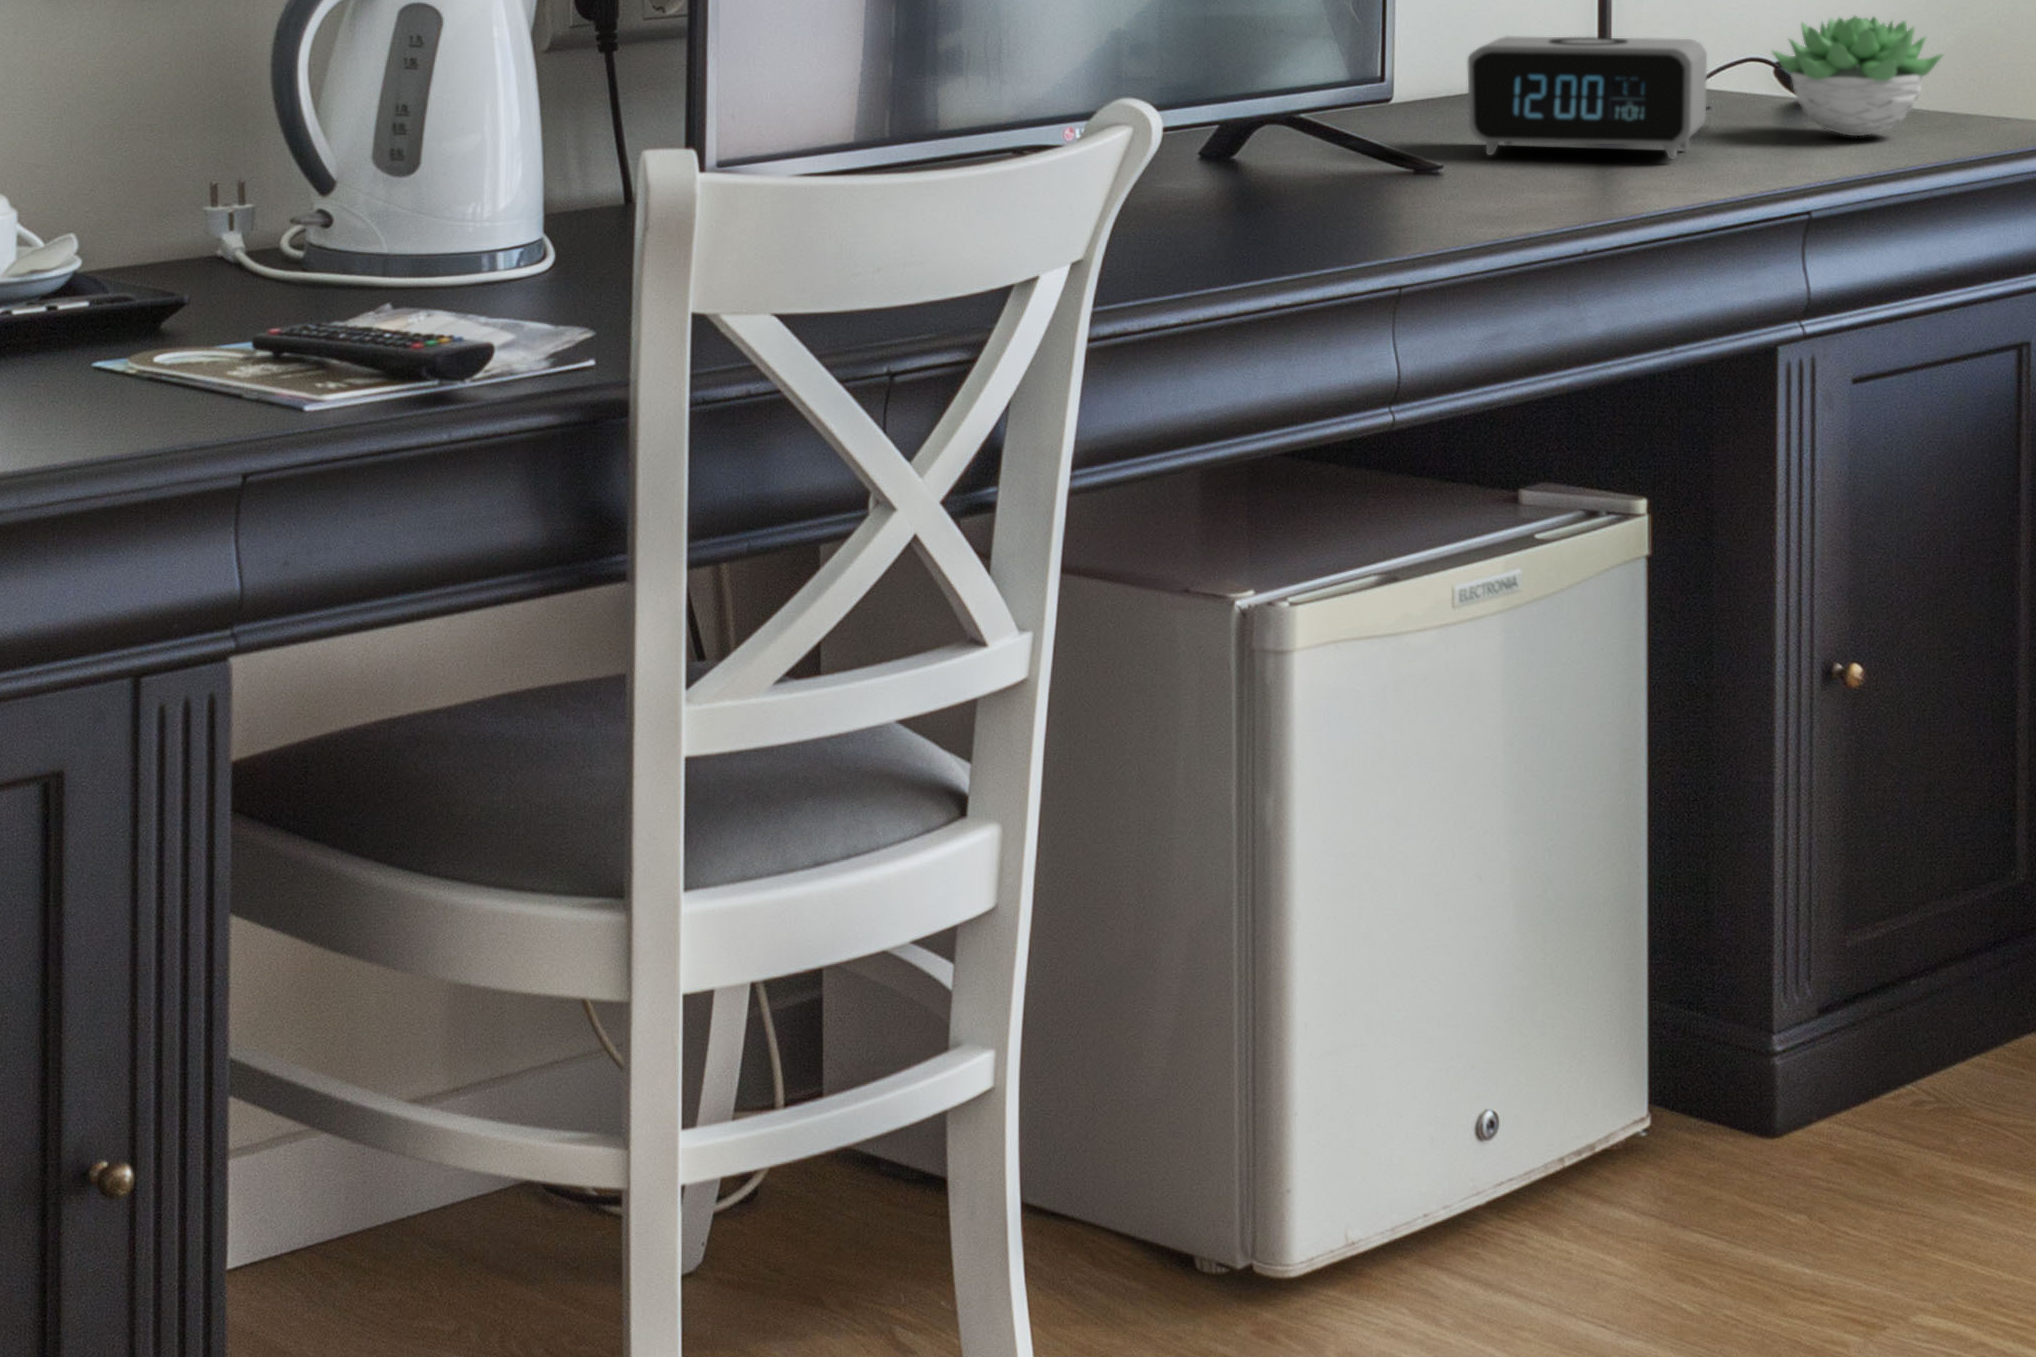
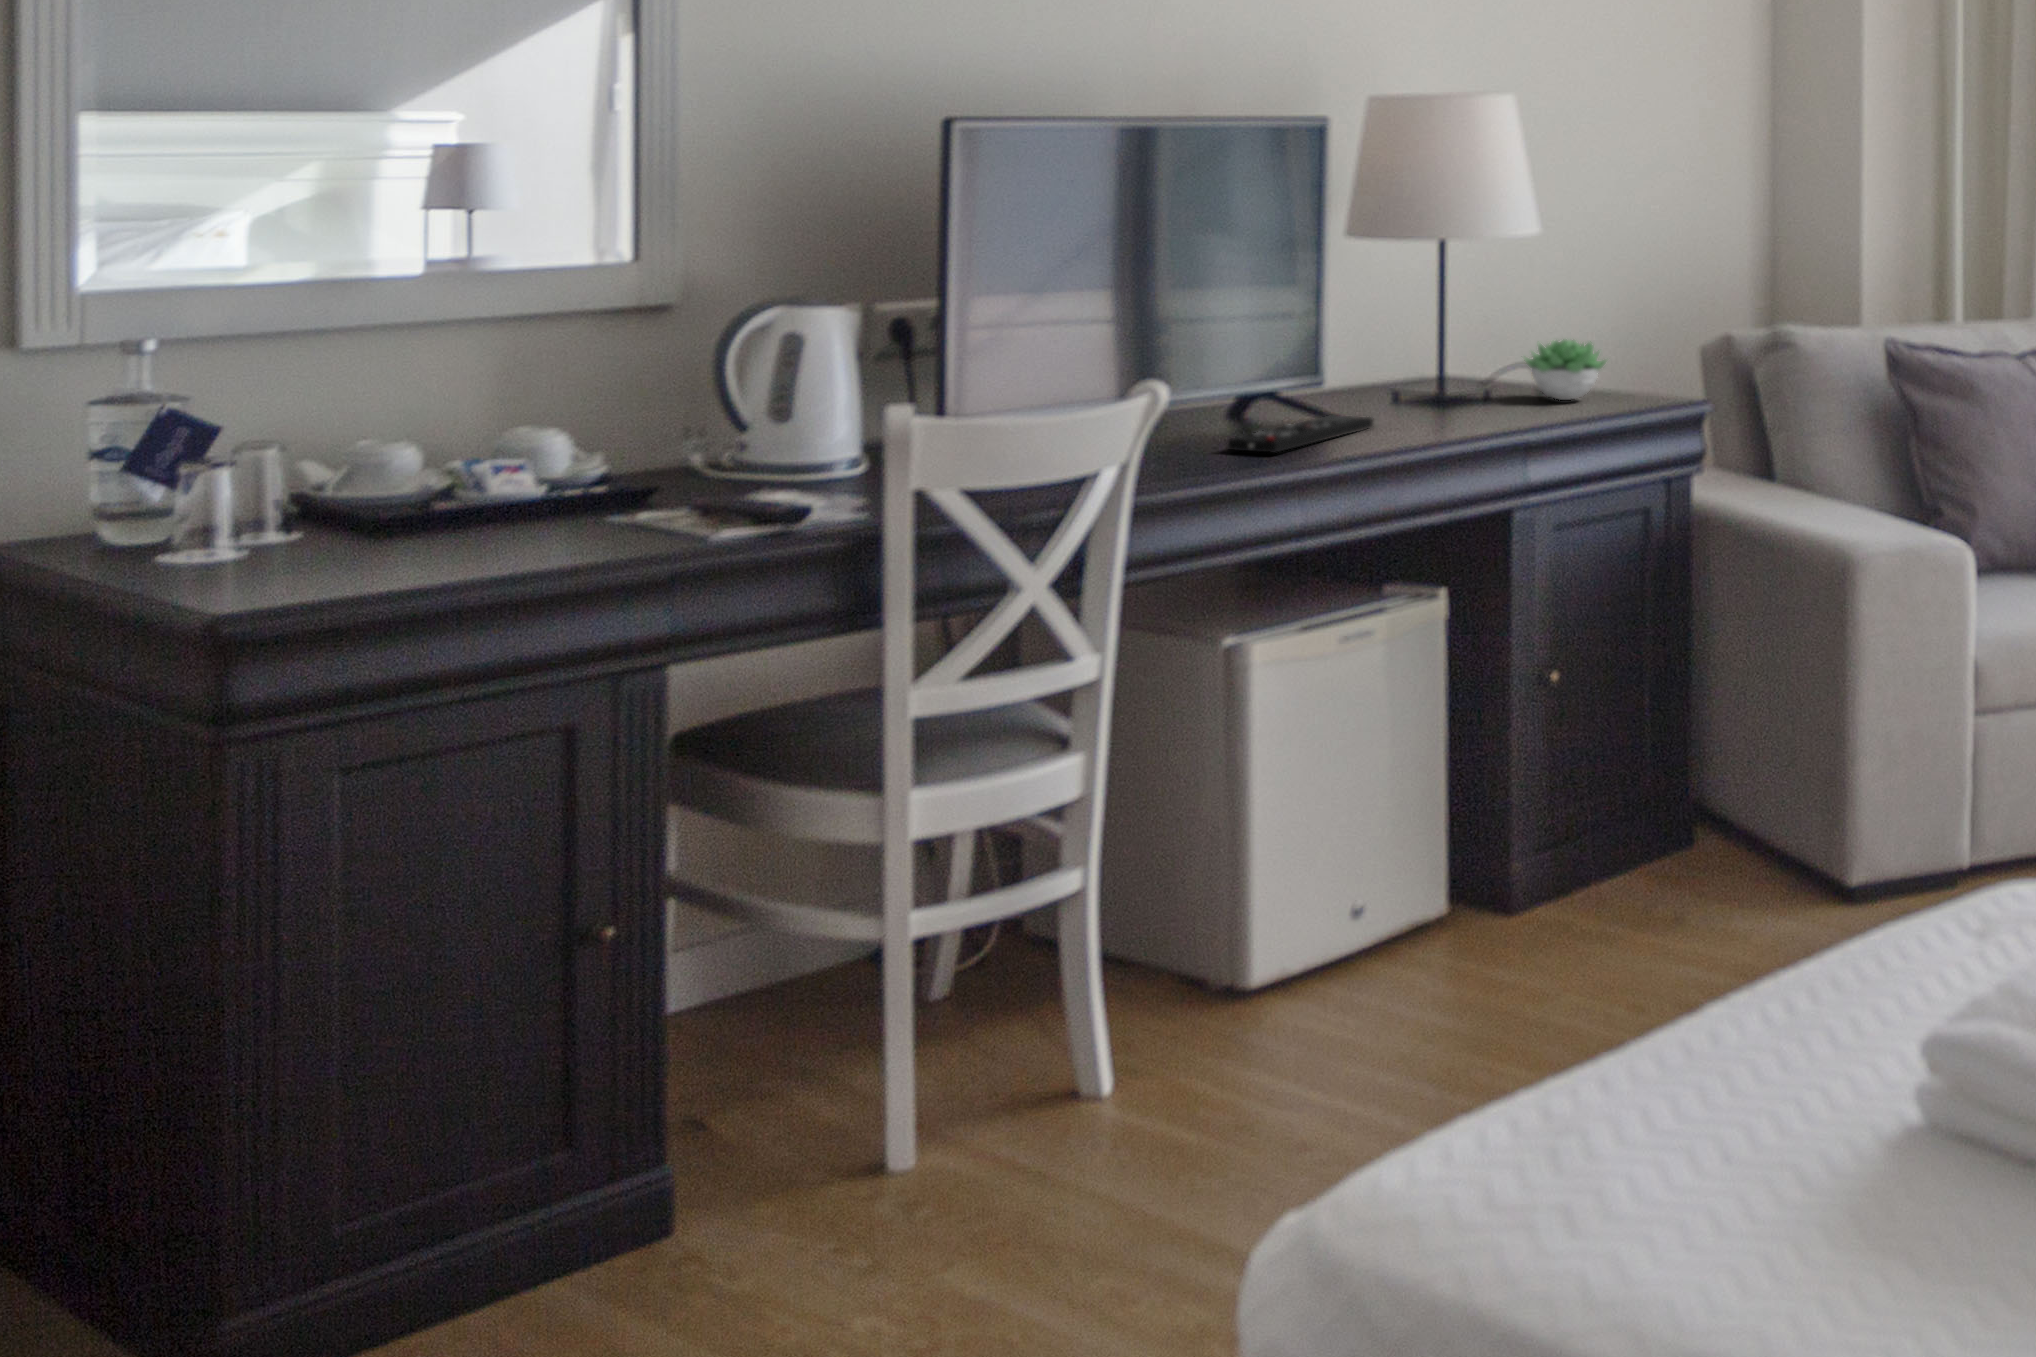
alarm clock: present [1467,36,1707,159] -> none [1360,348,1486,412]
remote control: none [1242,165,1505,236] -> present [1228,415,1373,452]

